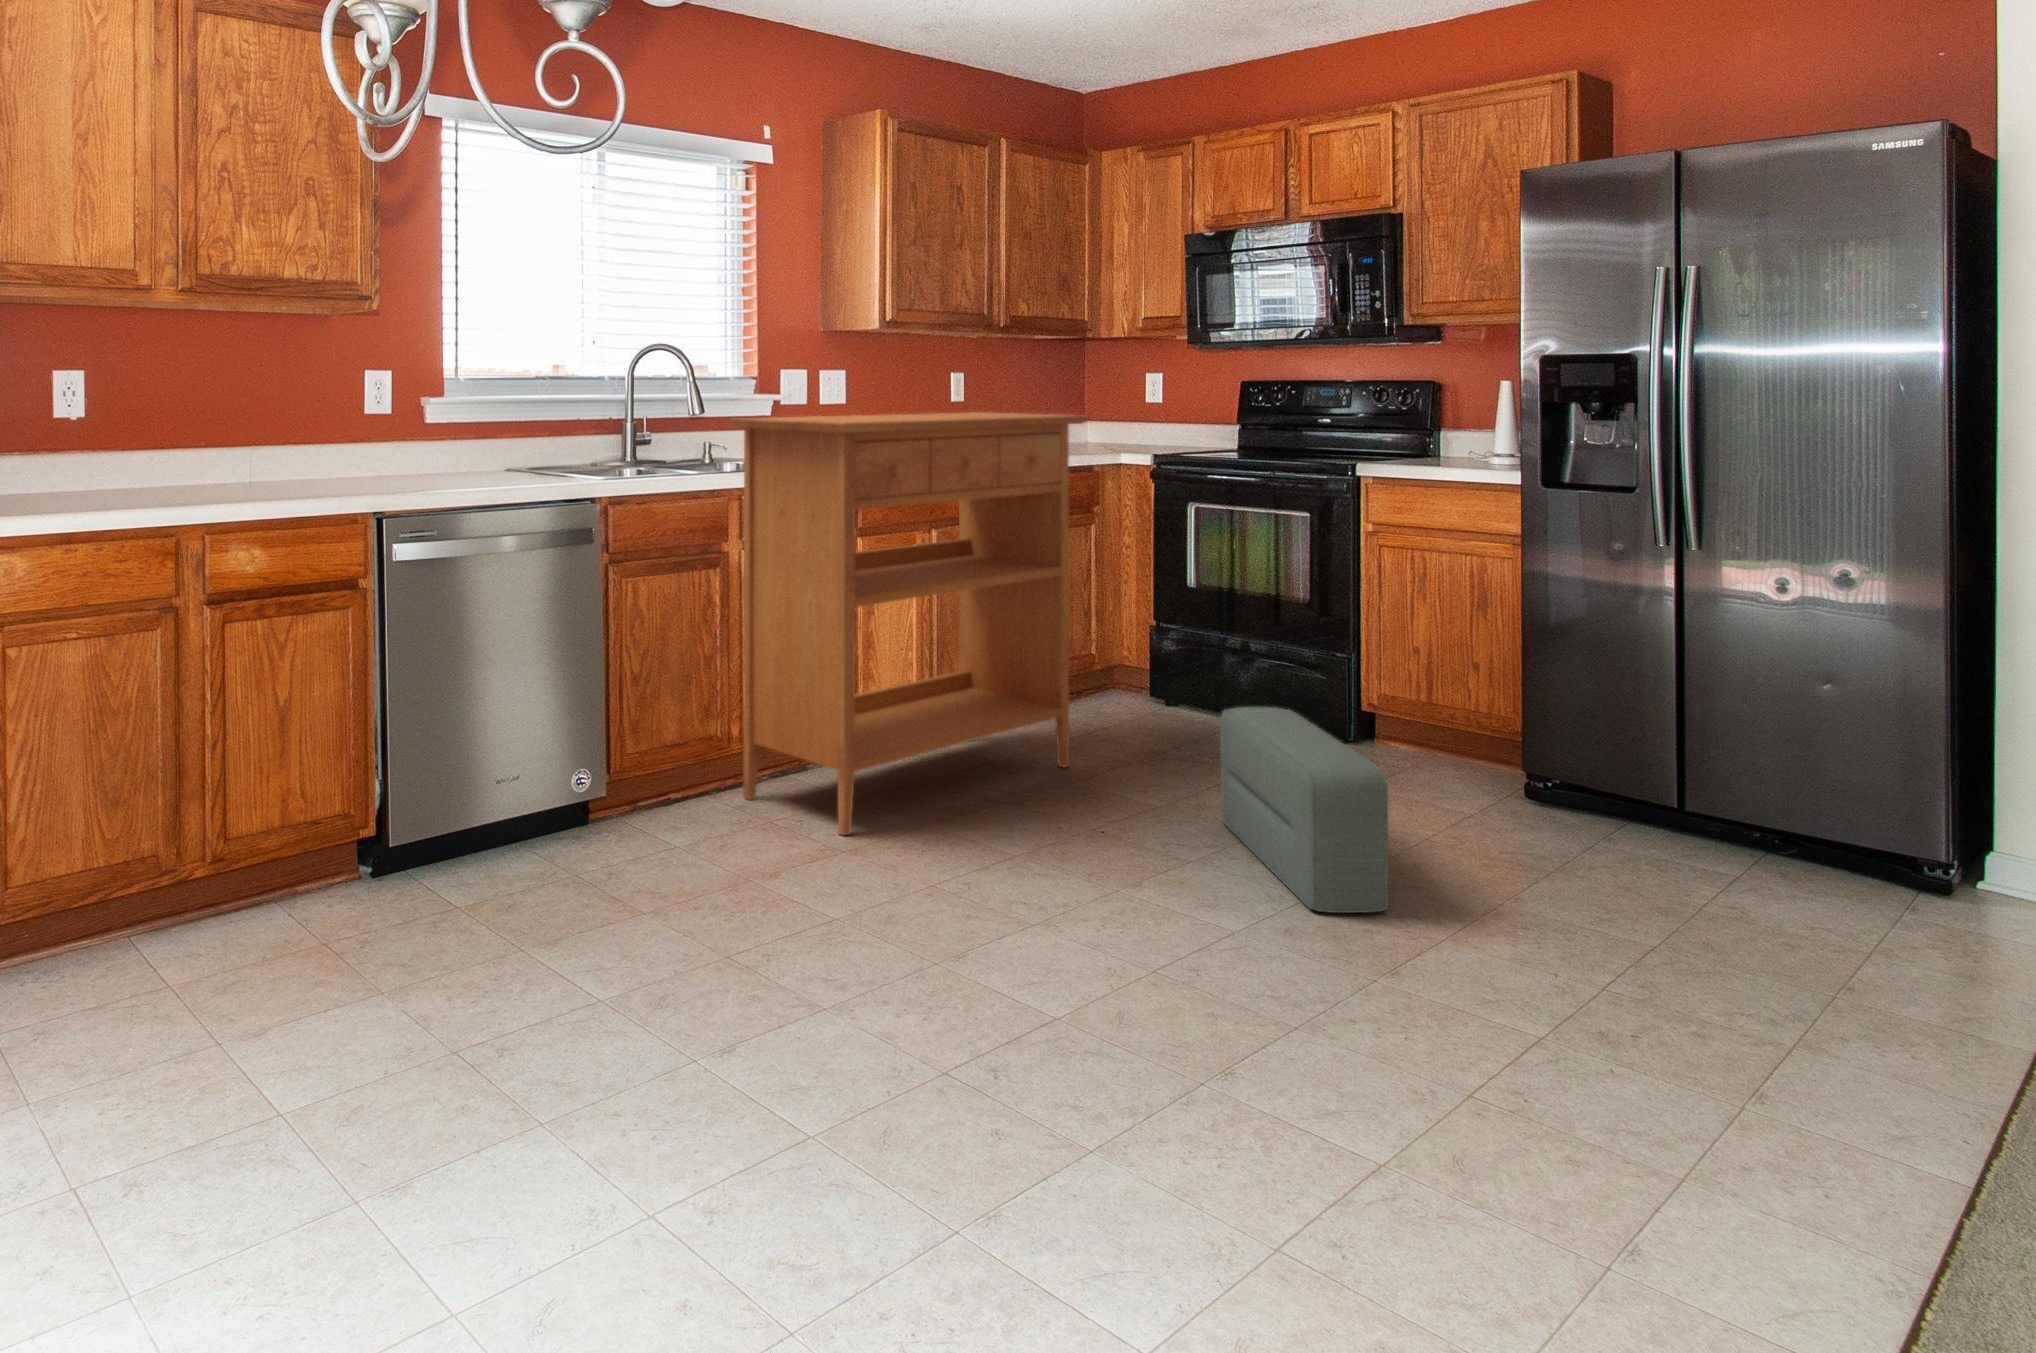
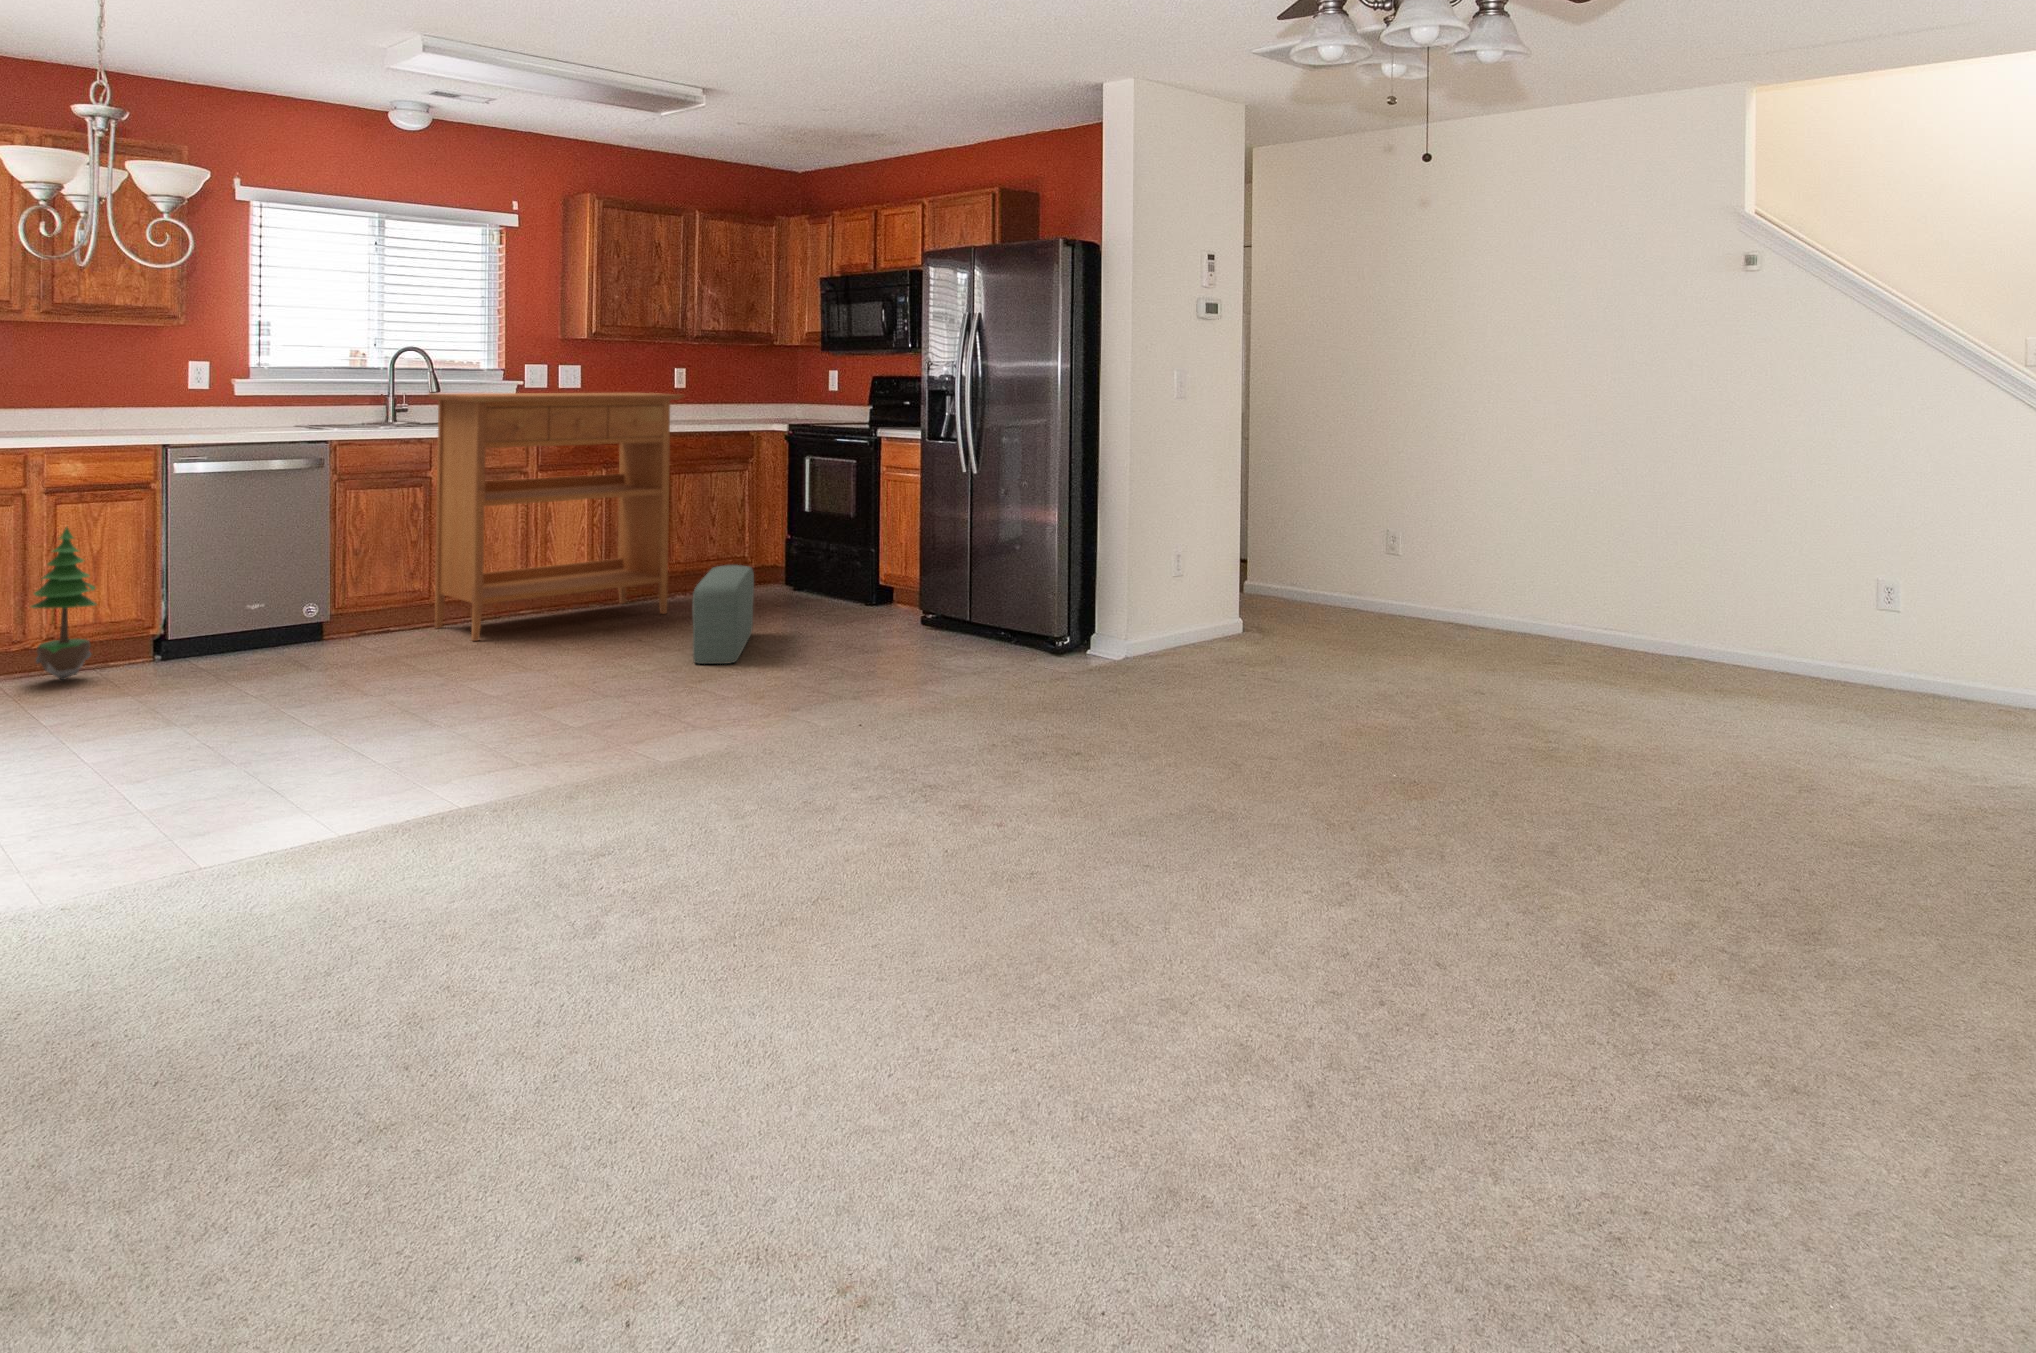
potted tree: none [192,664,298,943] -> present [31,527,96,680]

